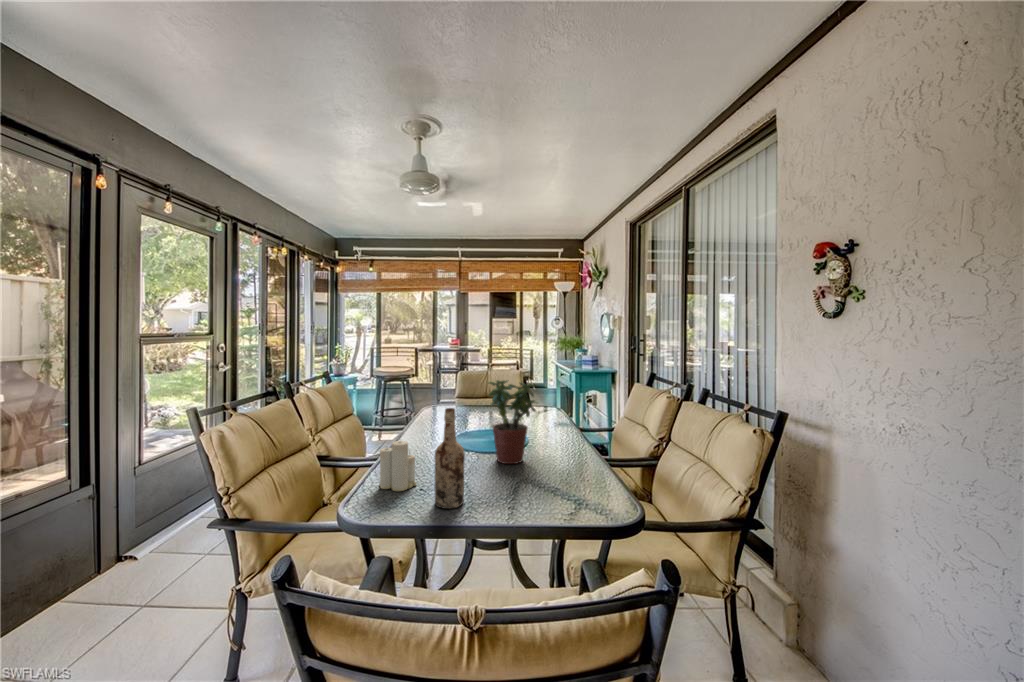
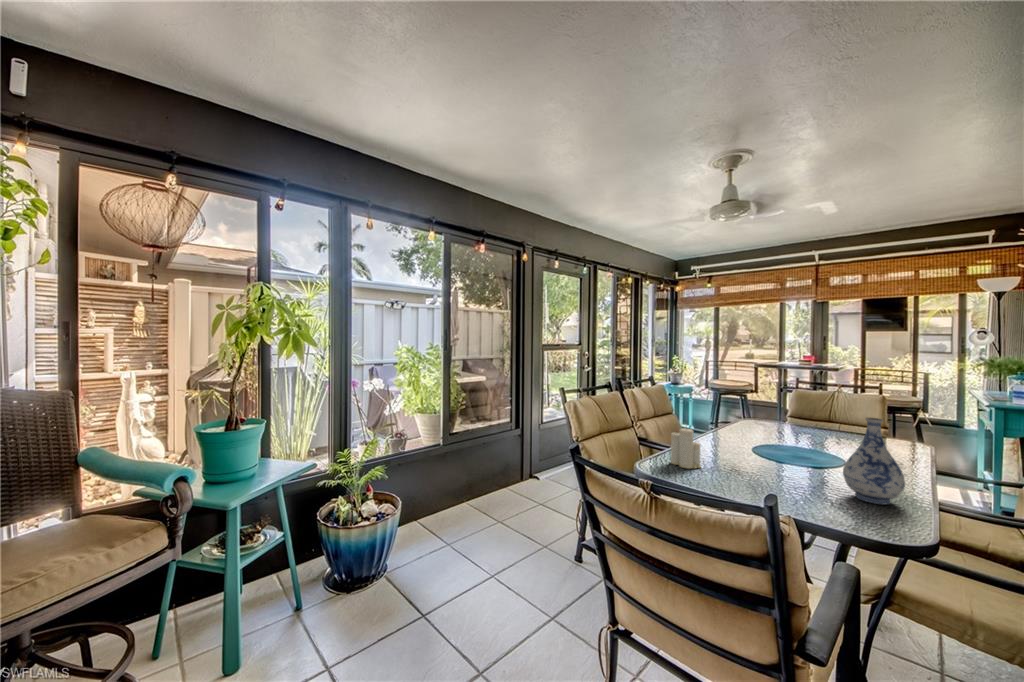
potted plant: present [489,380,536,464] -> none [783,389,847,477]
vase: none [545,402,587,480] -> present [843,418,905,504]
wine bottle: present [435,408,465,509] -> none [709,404,737,489]

